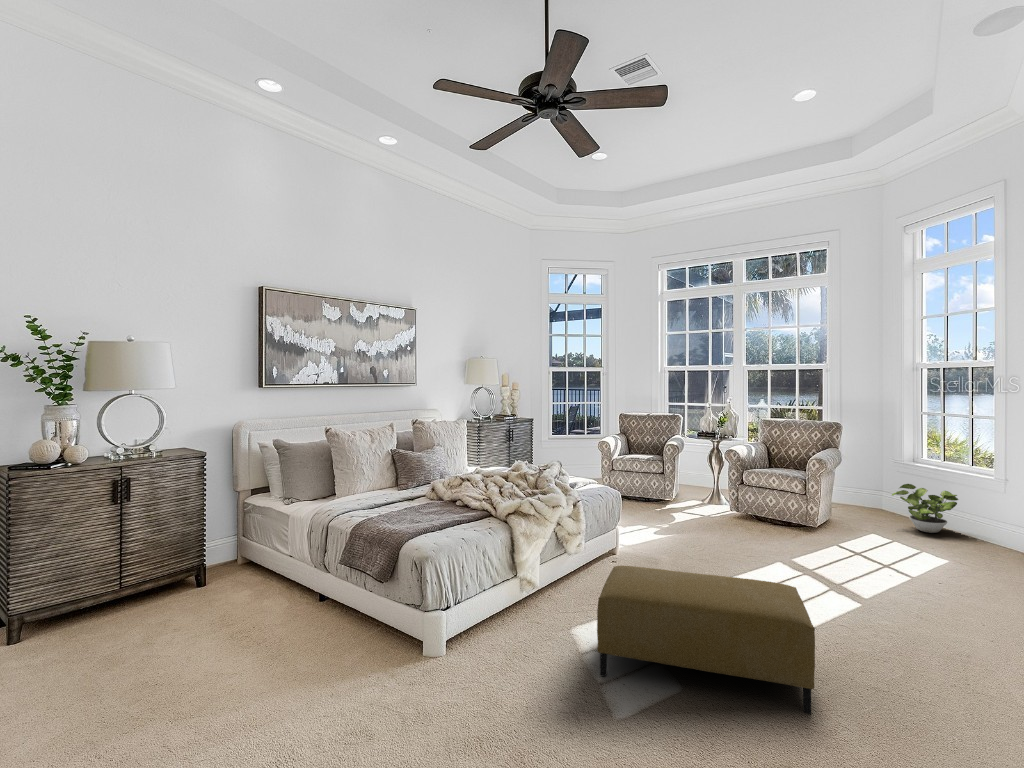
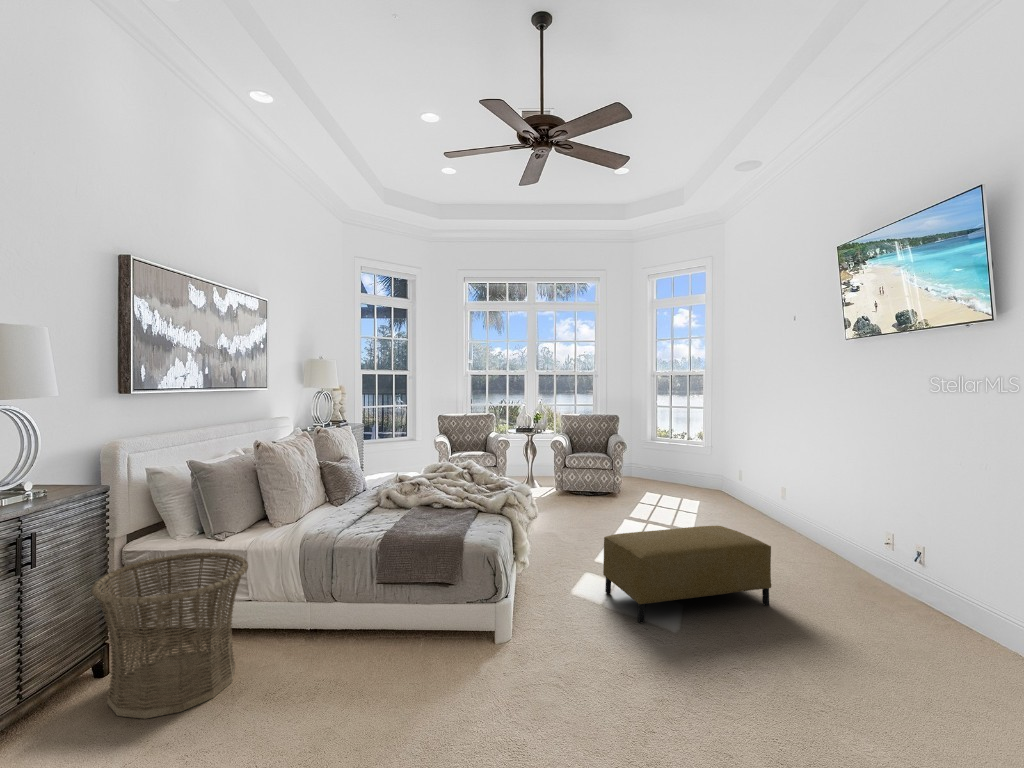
potted plant: present [892,484,958,533] -> none [656,455,692,488]
basket: none [164,509,275,623] -> present [91,552,248,719]

